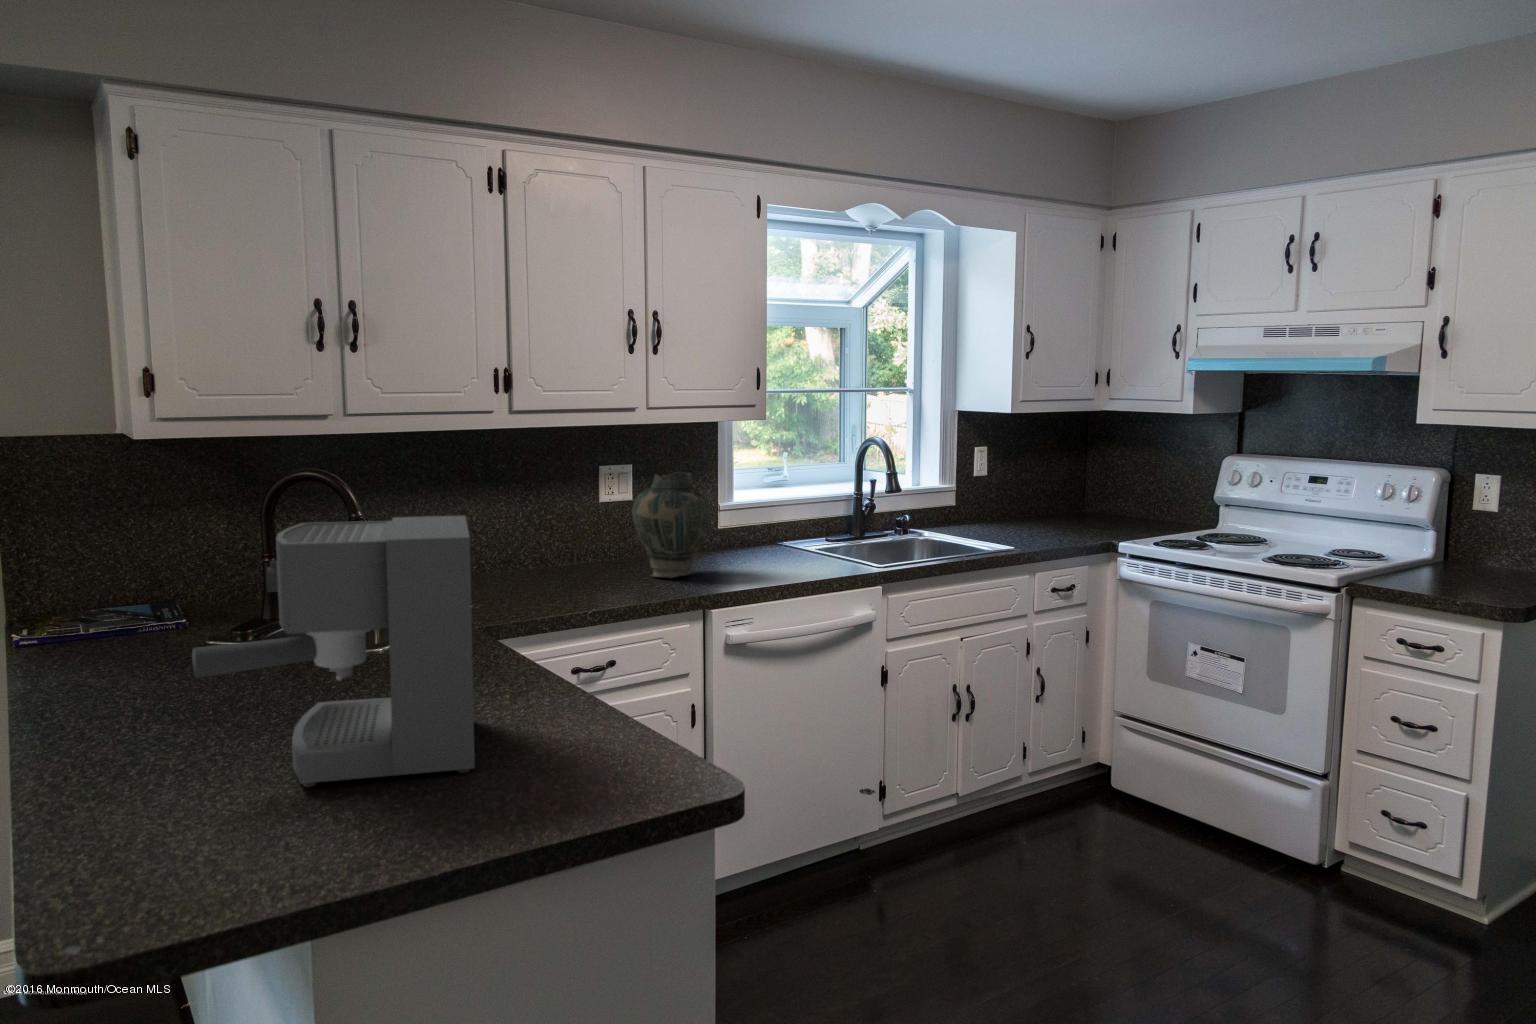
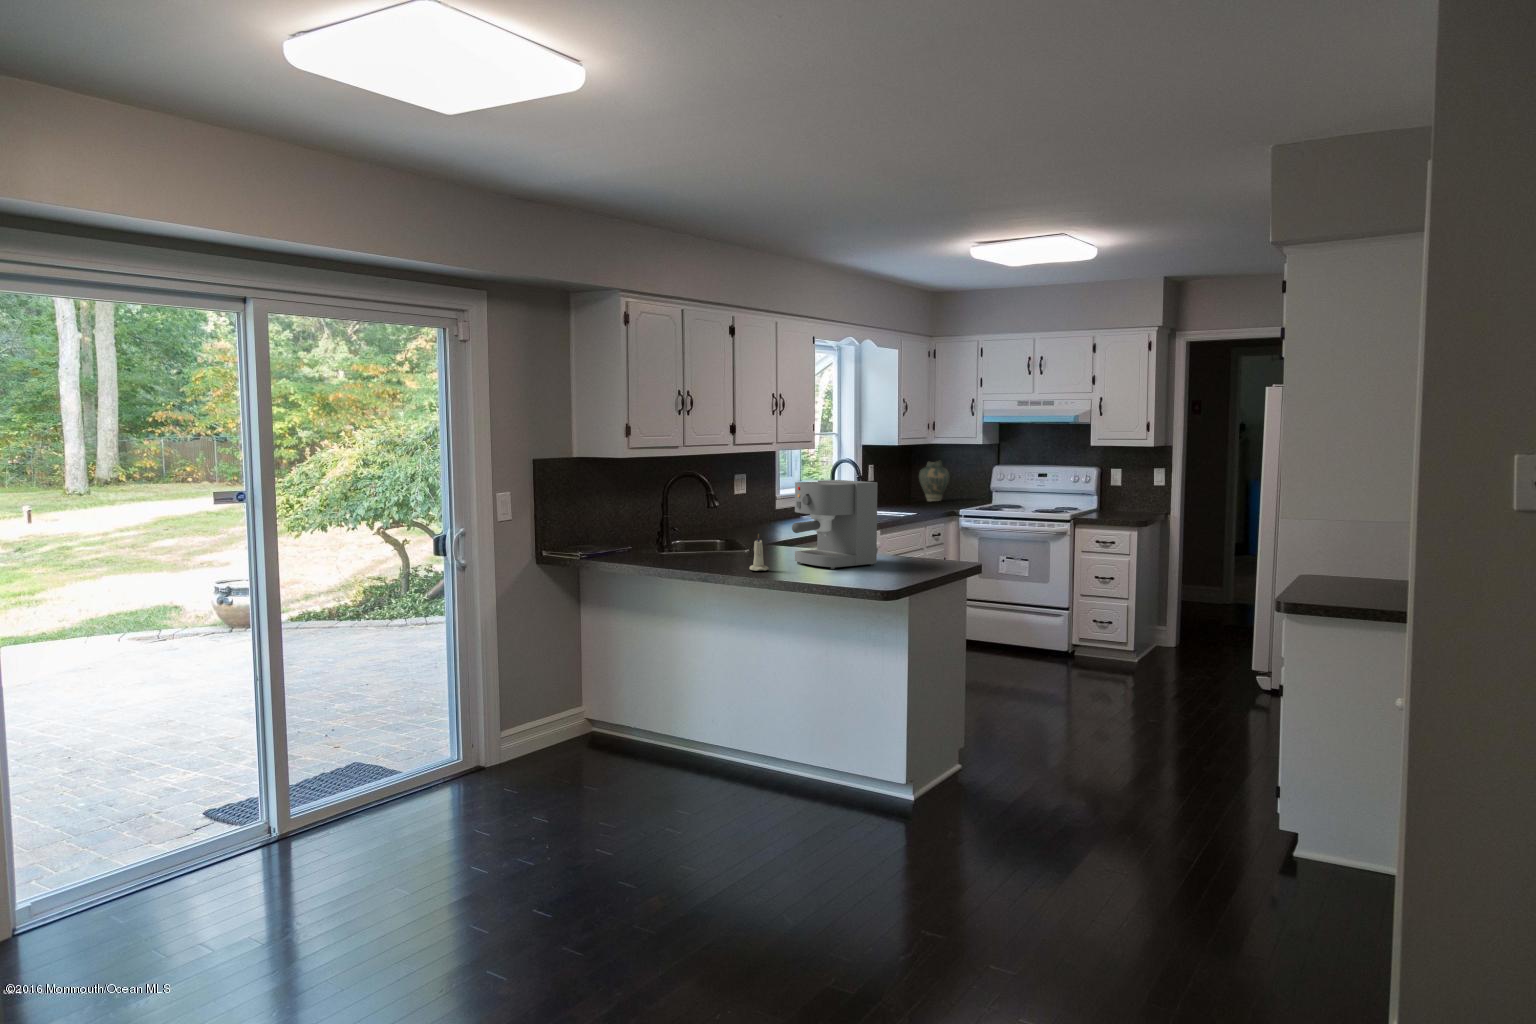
vase: present [632,472,711,578] -> present [919,461,949,501]
candle: none [104,665,169,771] -> present [749,534,769,571]

